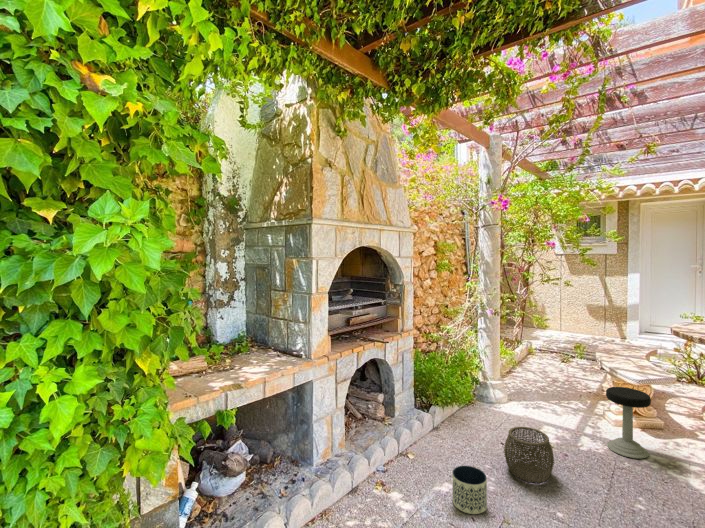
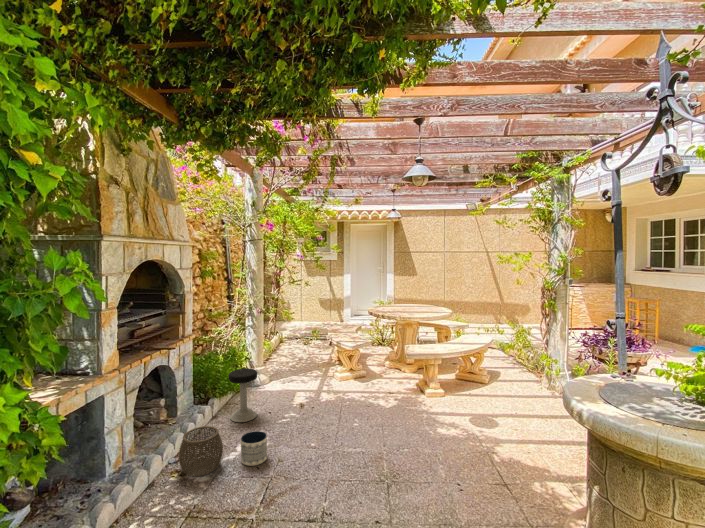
stool: present [606,387,651,459] -> present [228,369,257,422]
woven basket: present [504,427,554,483] -> present [179,426,223,477]

